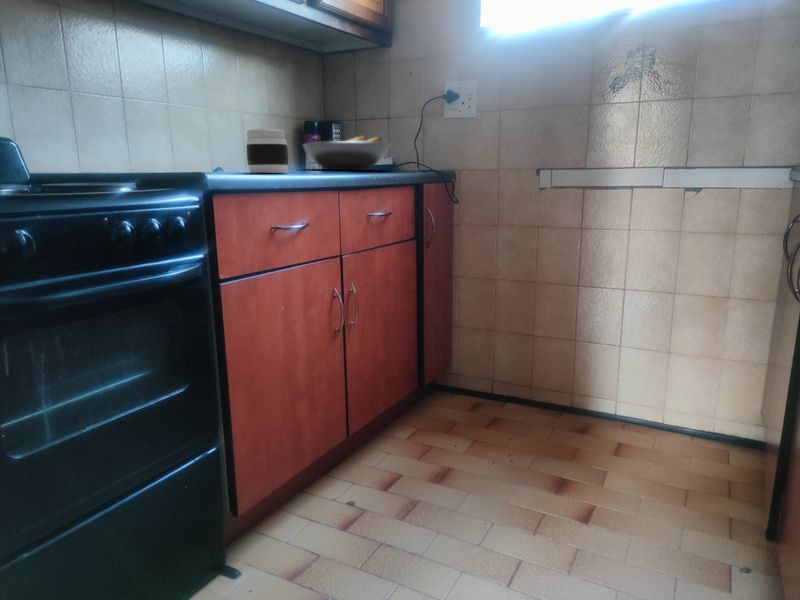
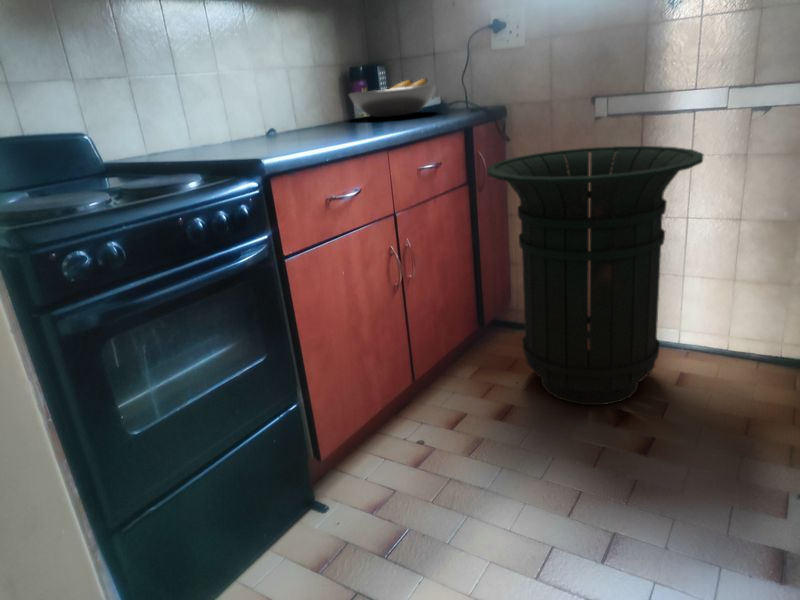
jar: present [246,129,288,173] -> none [294,94,336,139]
trash can: none [436,216,644,471] -> present [487,146,703,405]

